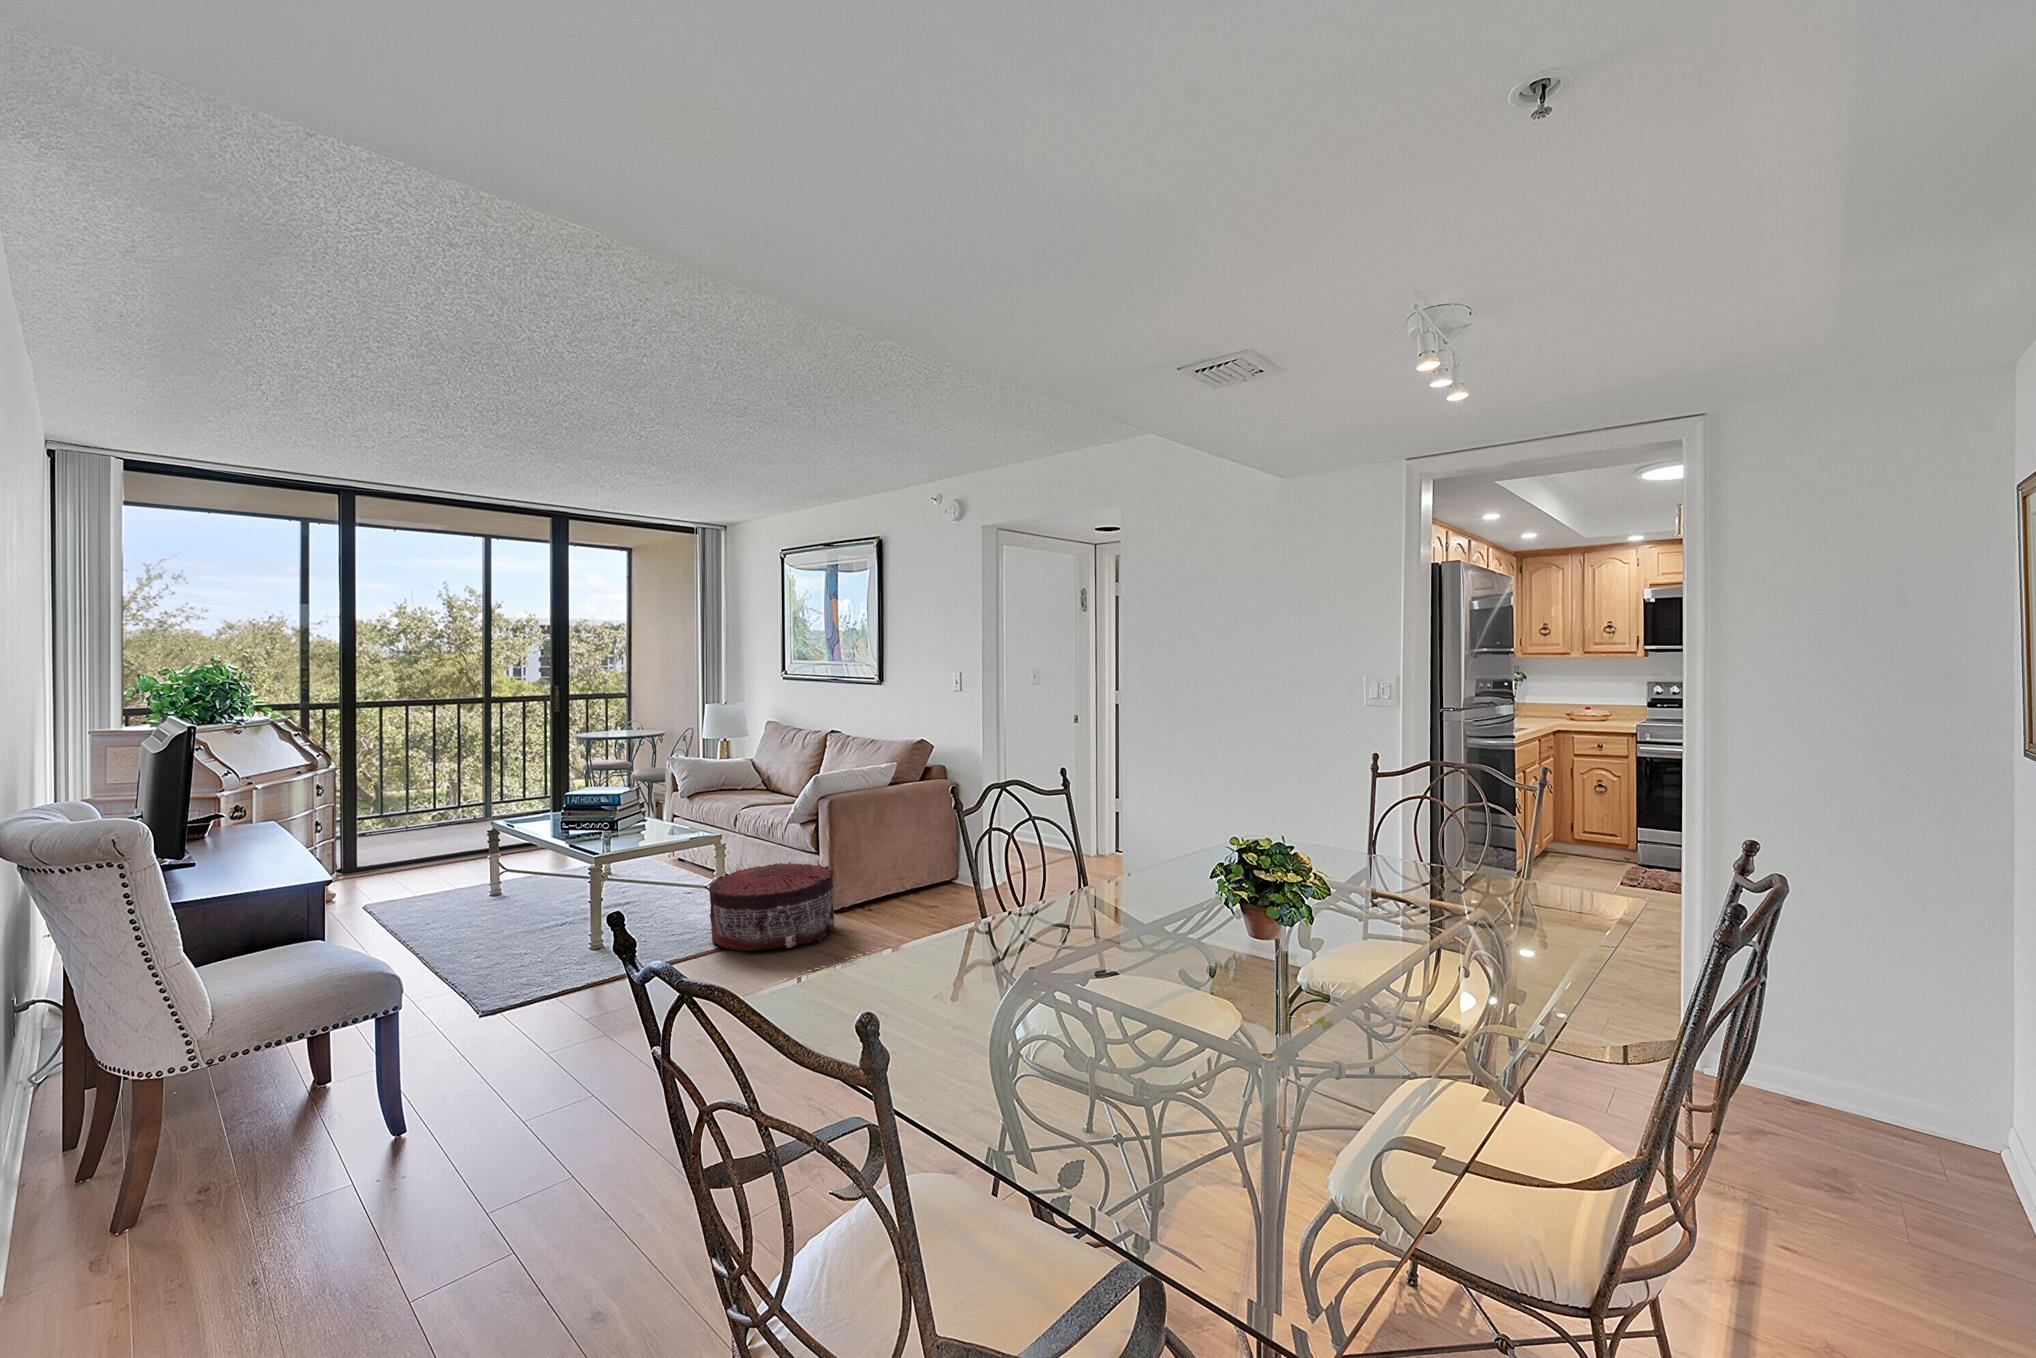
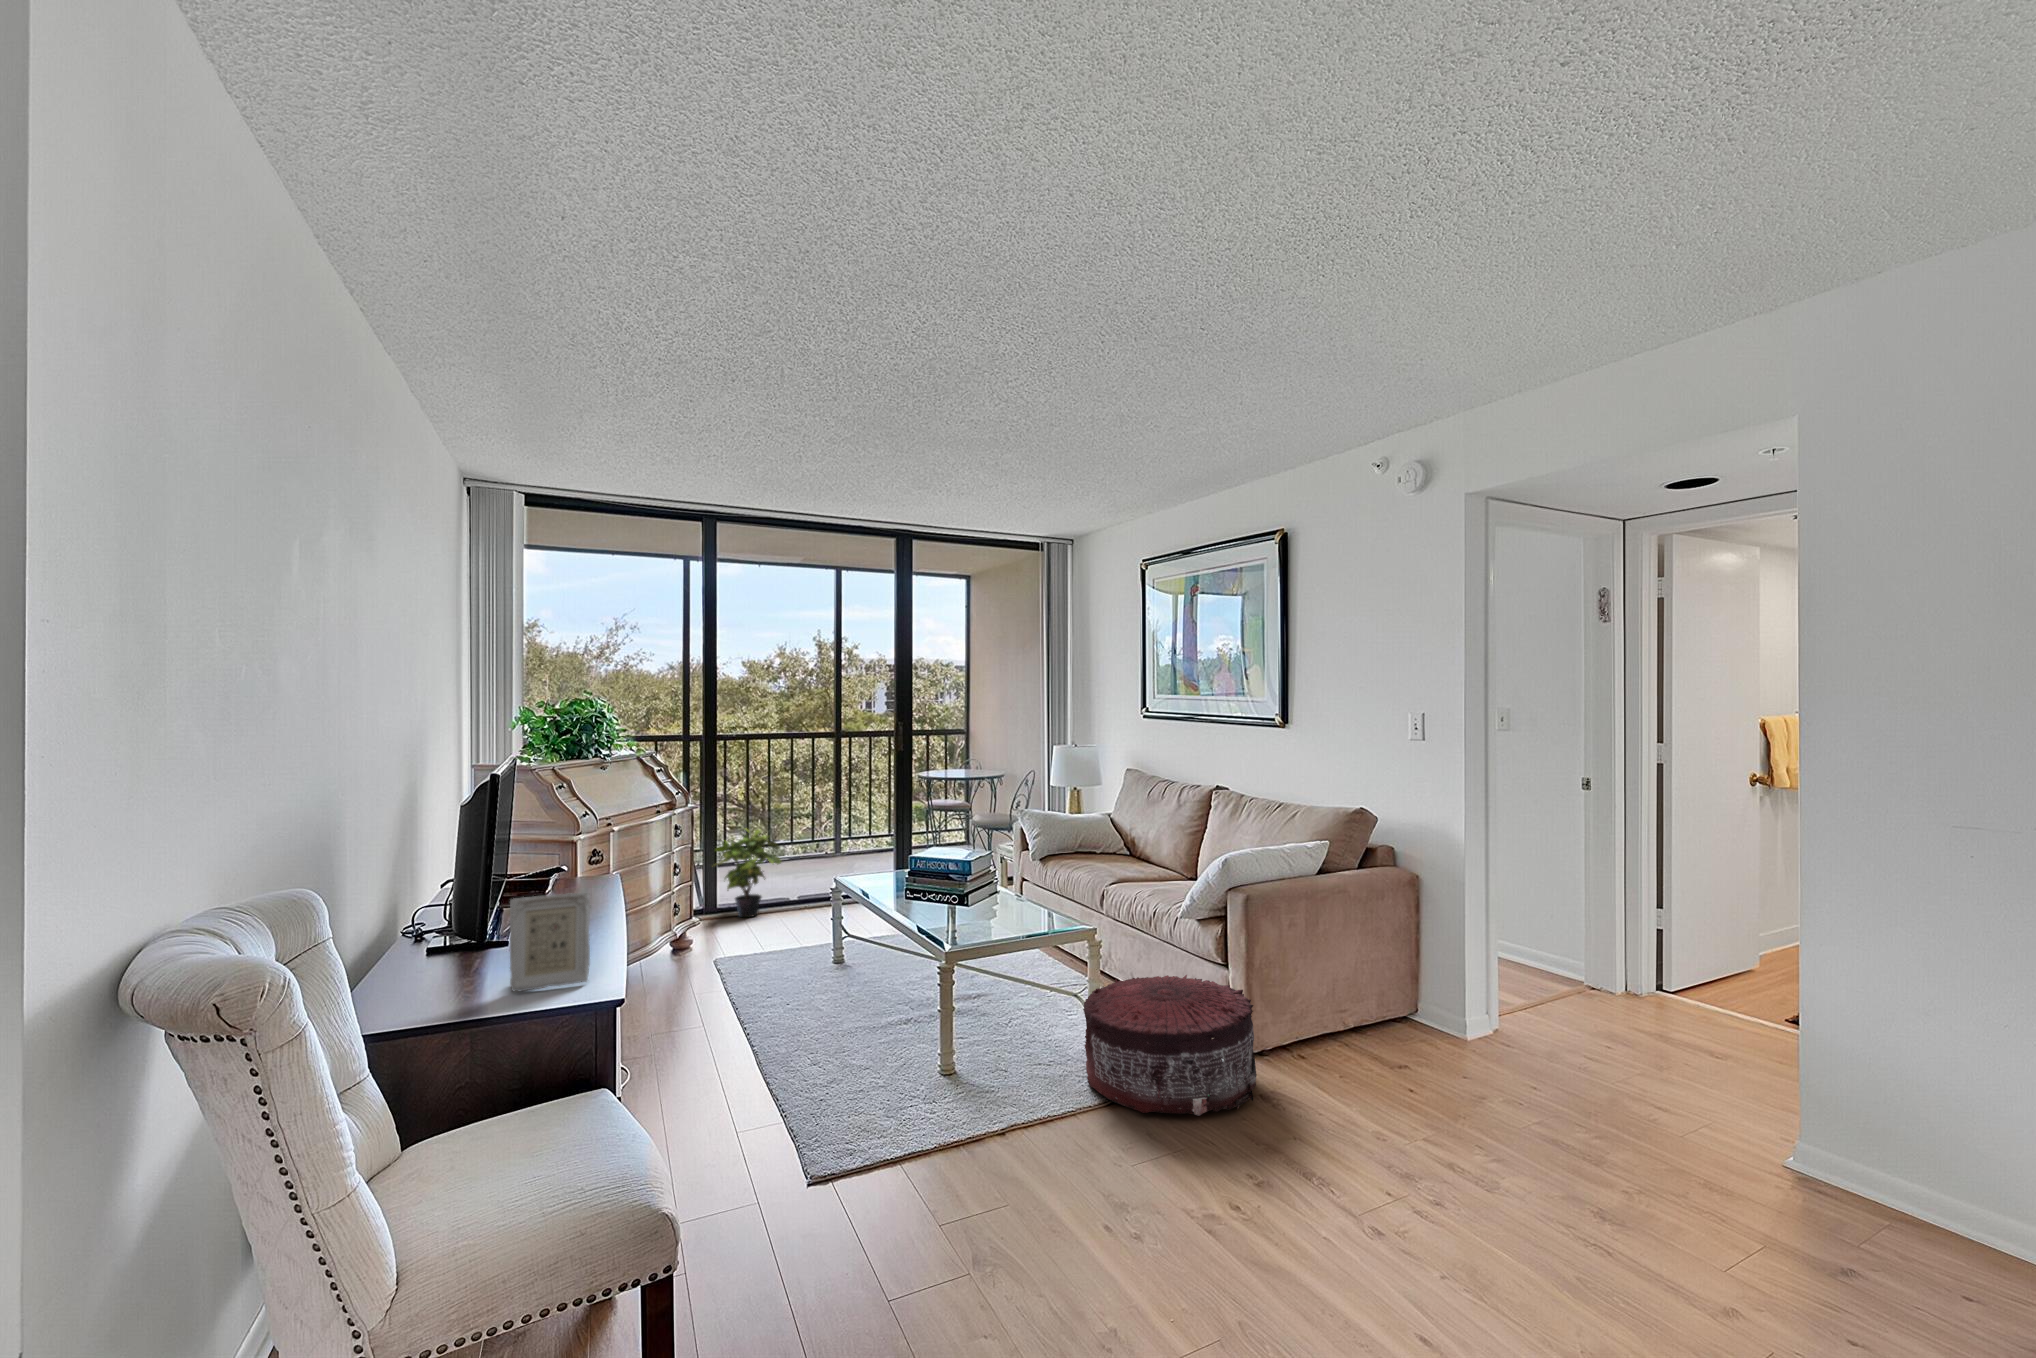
potted plant: none [356,788,434,870] -> present [712,829,781,917]
picture frame: none [201,812,282,888] -> present [510,893,590,991]

